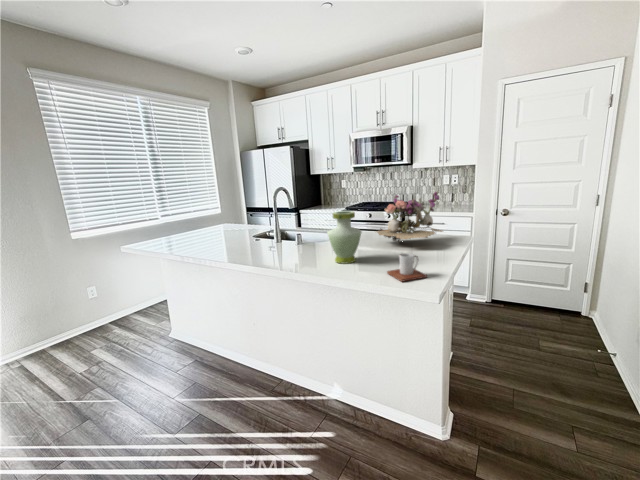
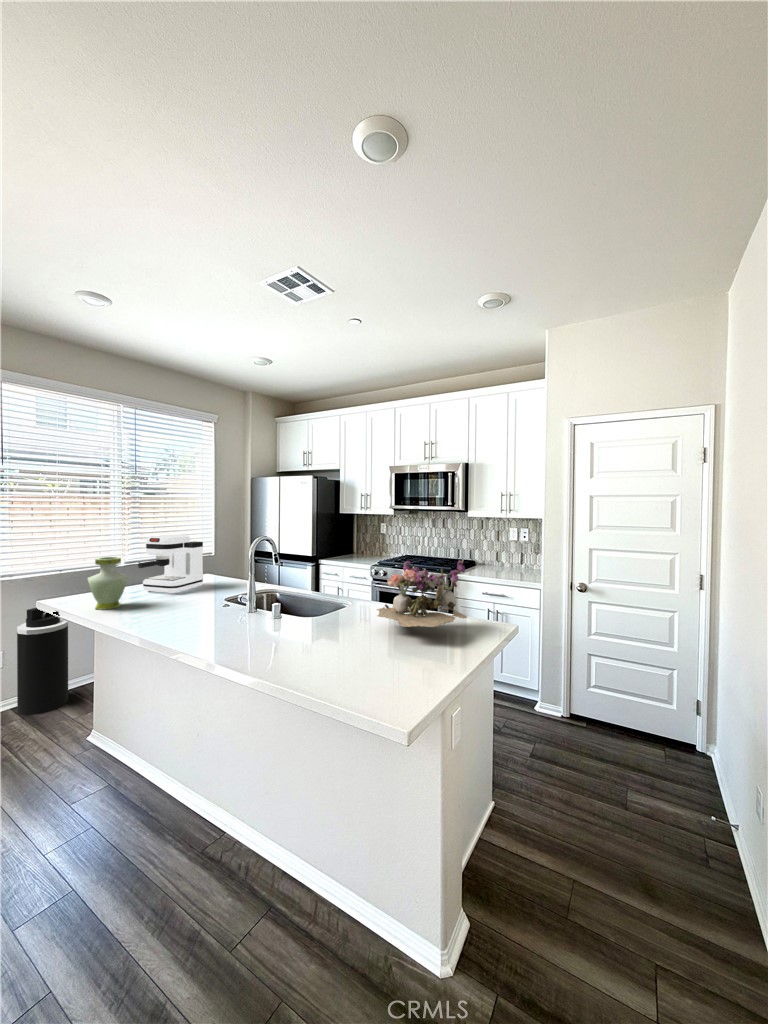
coffee maker: none [186,194,230,236] -> present [138,535,203,593]
vase: present [327,211,361,264] -> present [88,557,128,610]
trash can: none [98,253,142,328] -> present [17,608,68,715]
mug: present [387,253,427,282] -> none [355,656,407,703]

